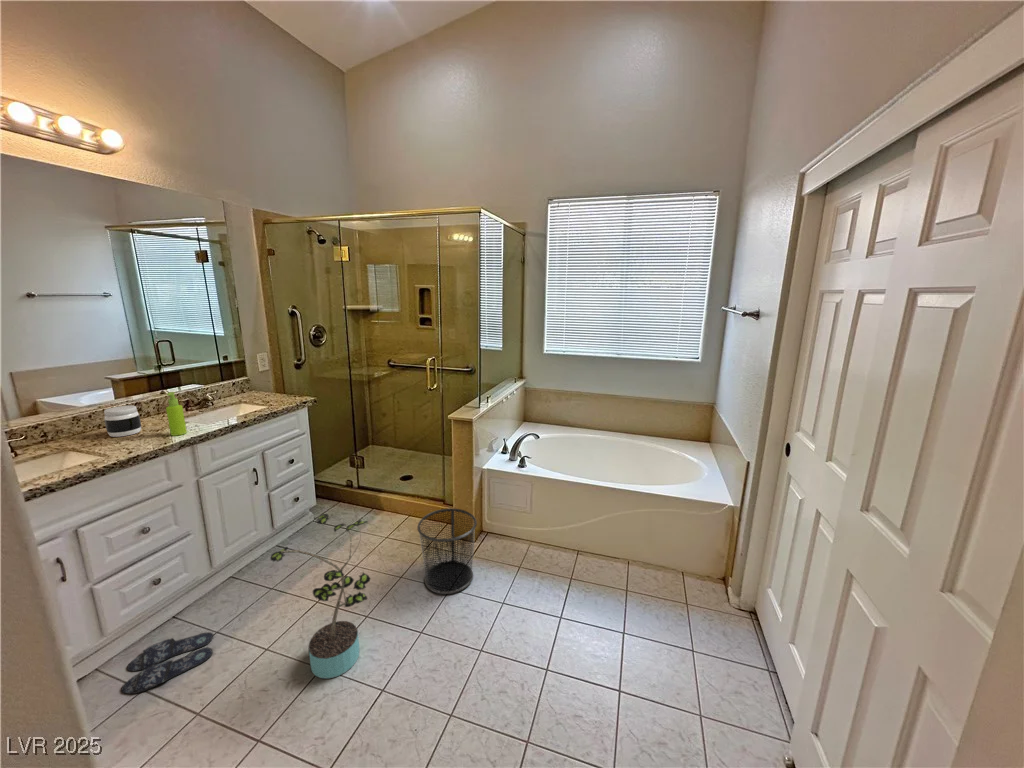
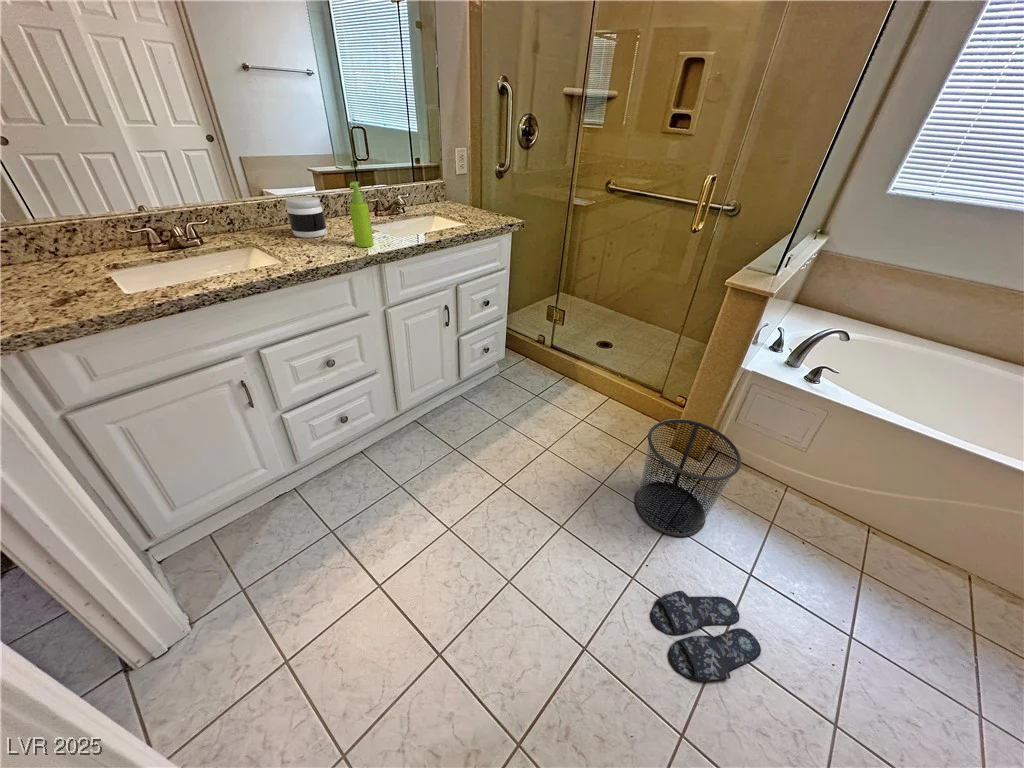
potted plant: present [271,514,370,678] -> none [467,406,605,605]
slippers: present [122,632,213,694] -> present [651,591,761,682]

